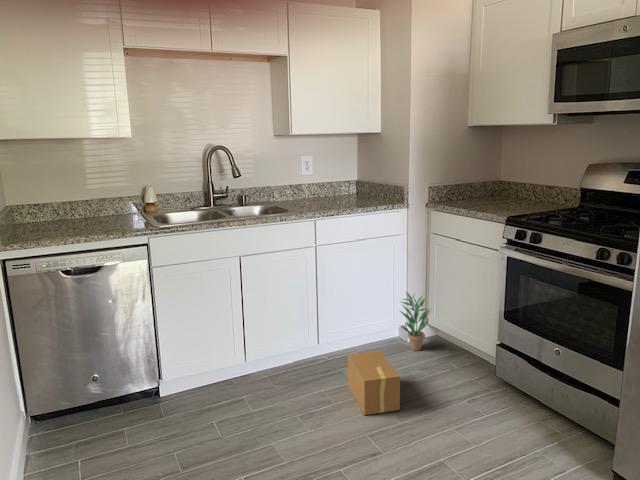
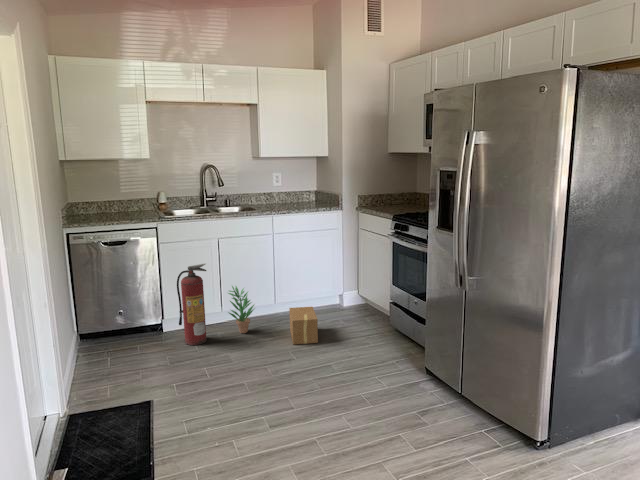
potted plant: present [401,292,430,351] -> present [228,286,254,333]
fire extinguisher: none [184,298,231,423] -> present [177,264,207,345]

